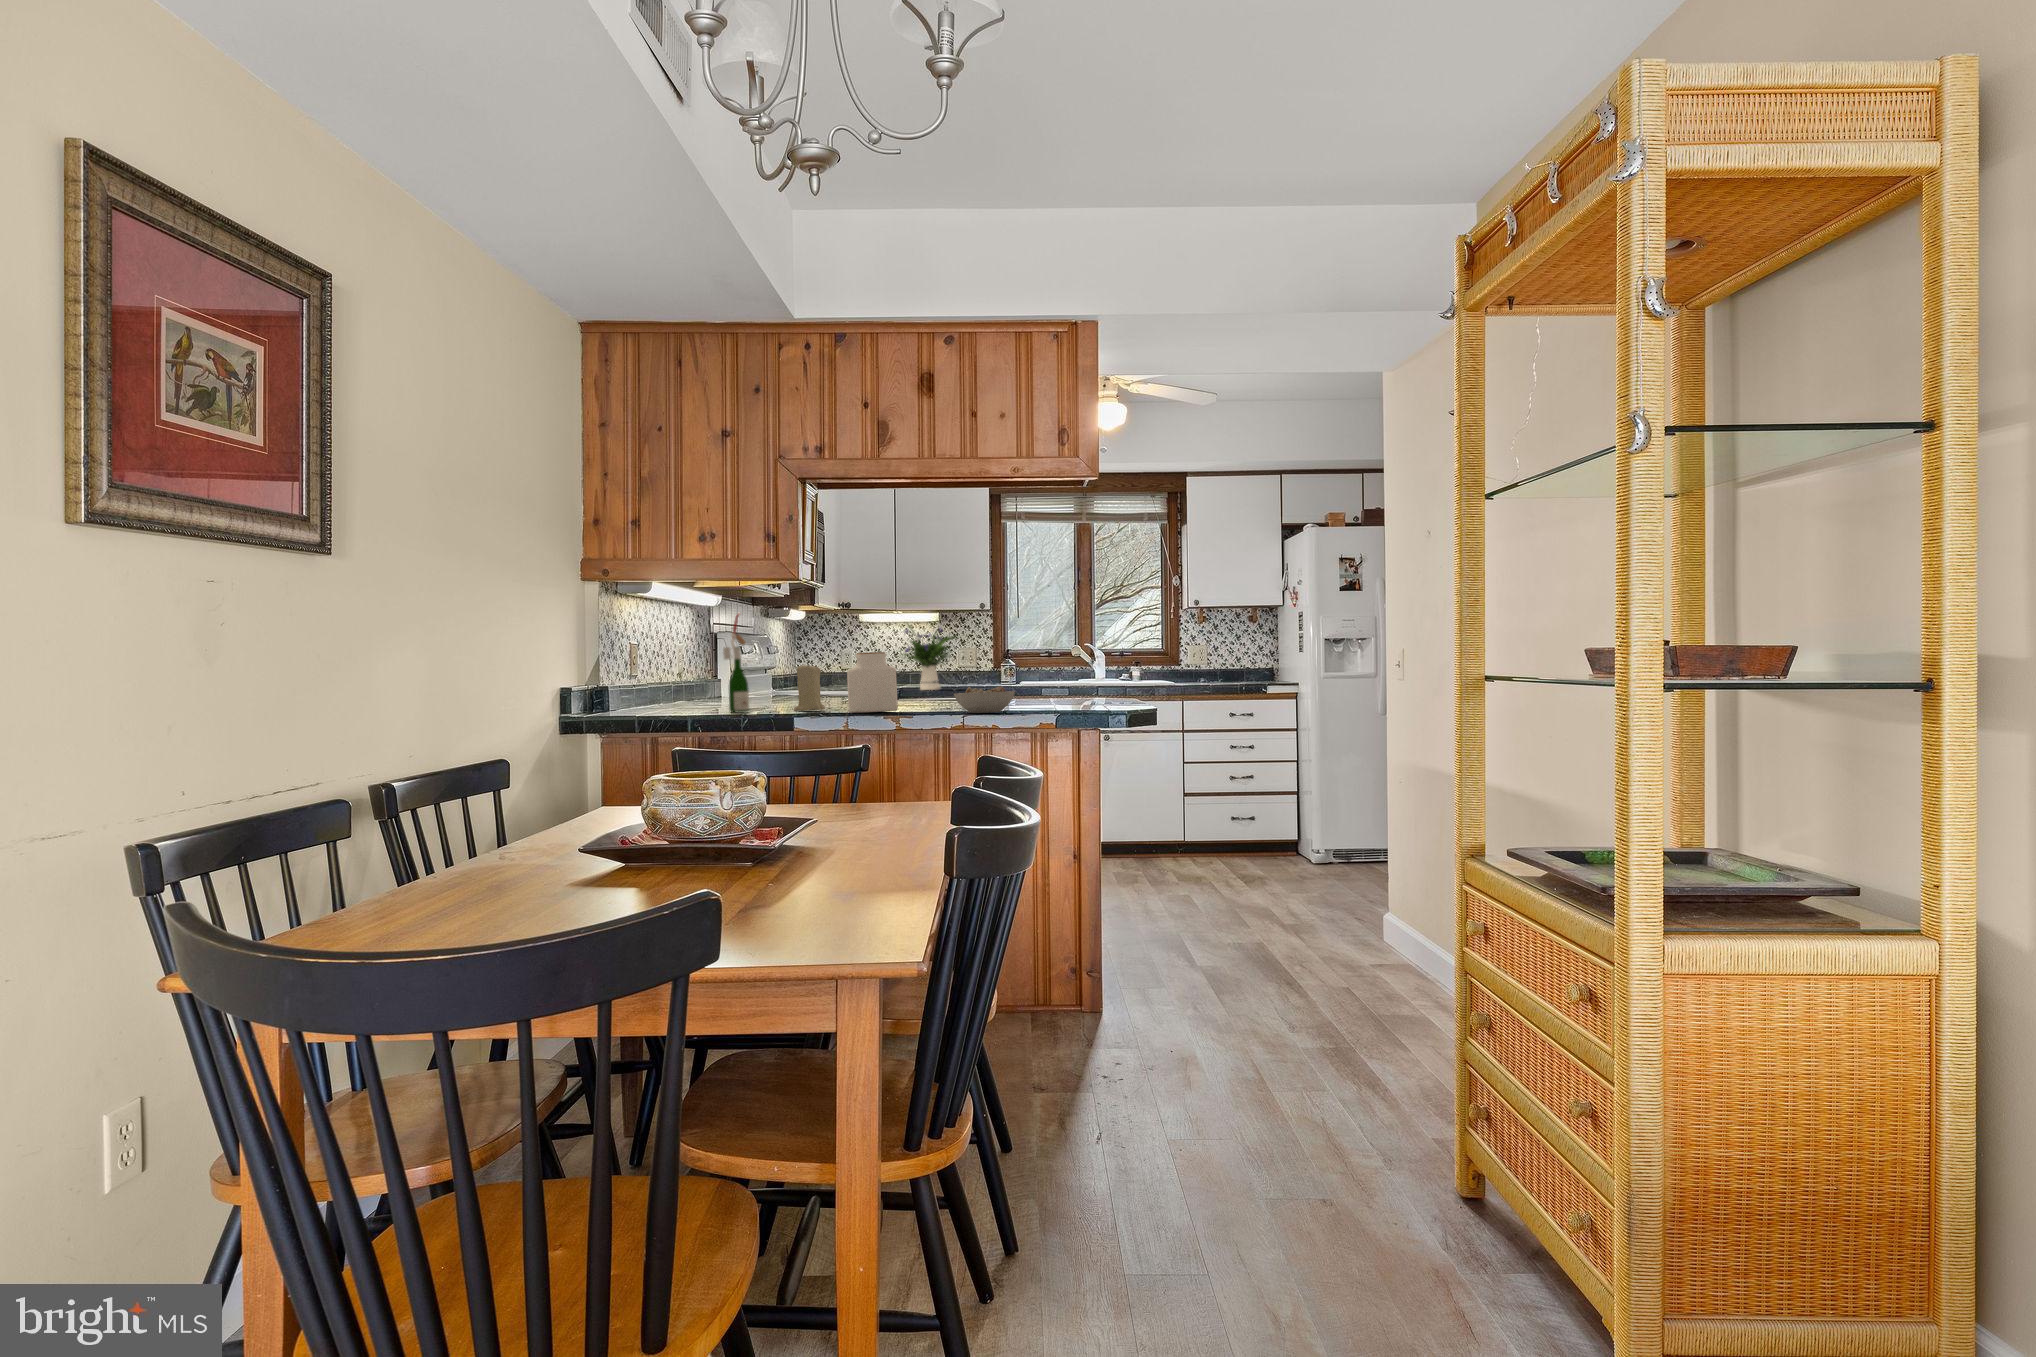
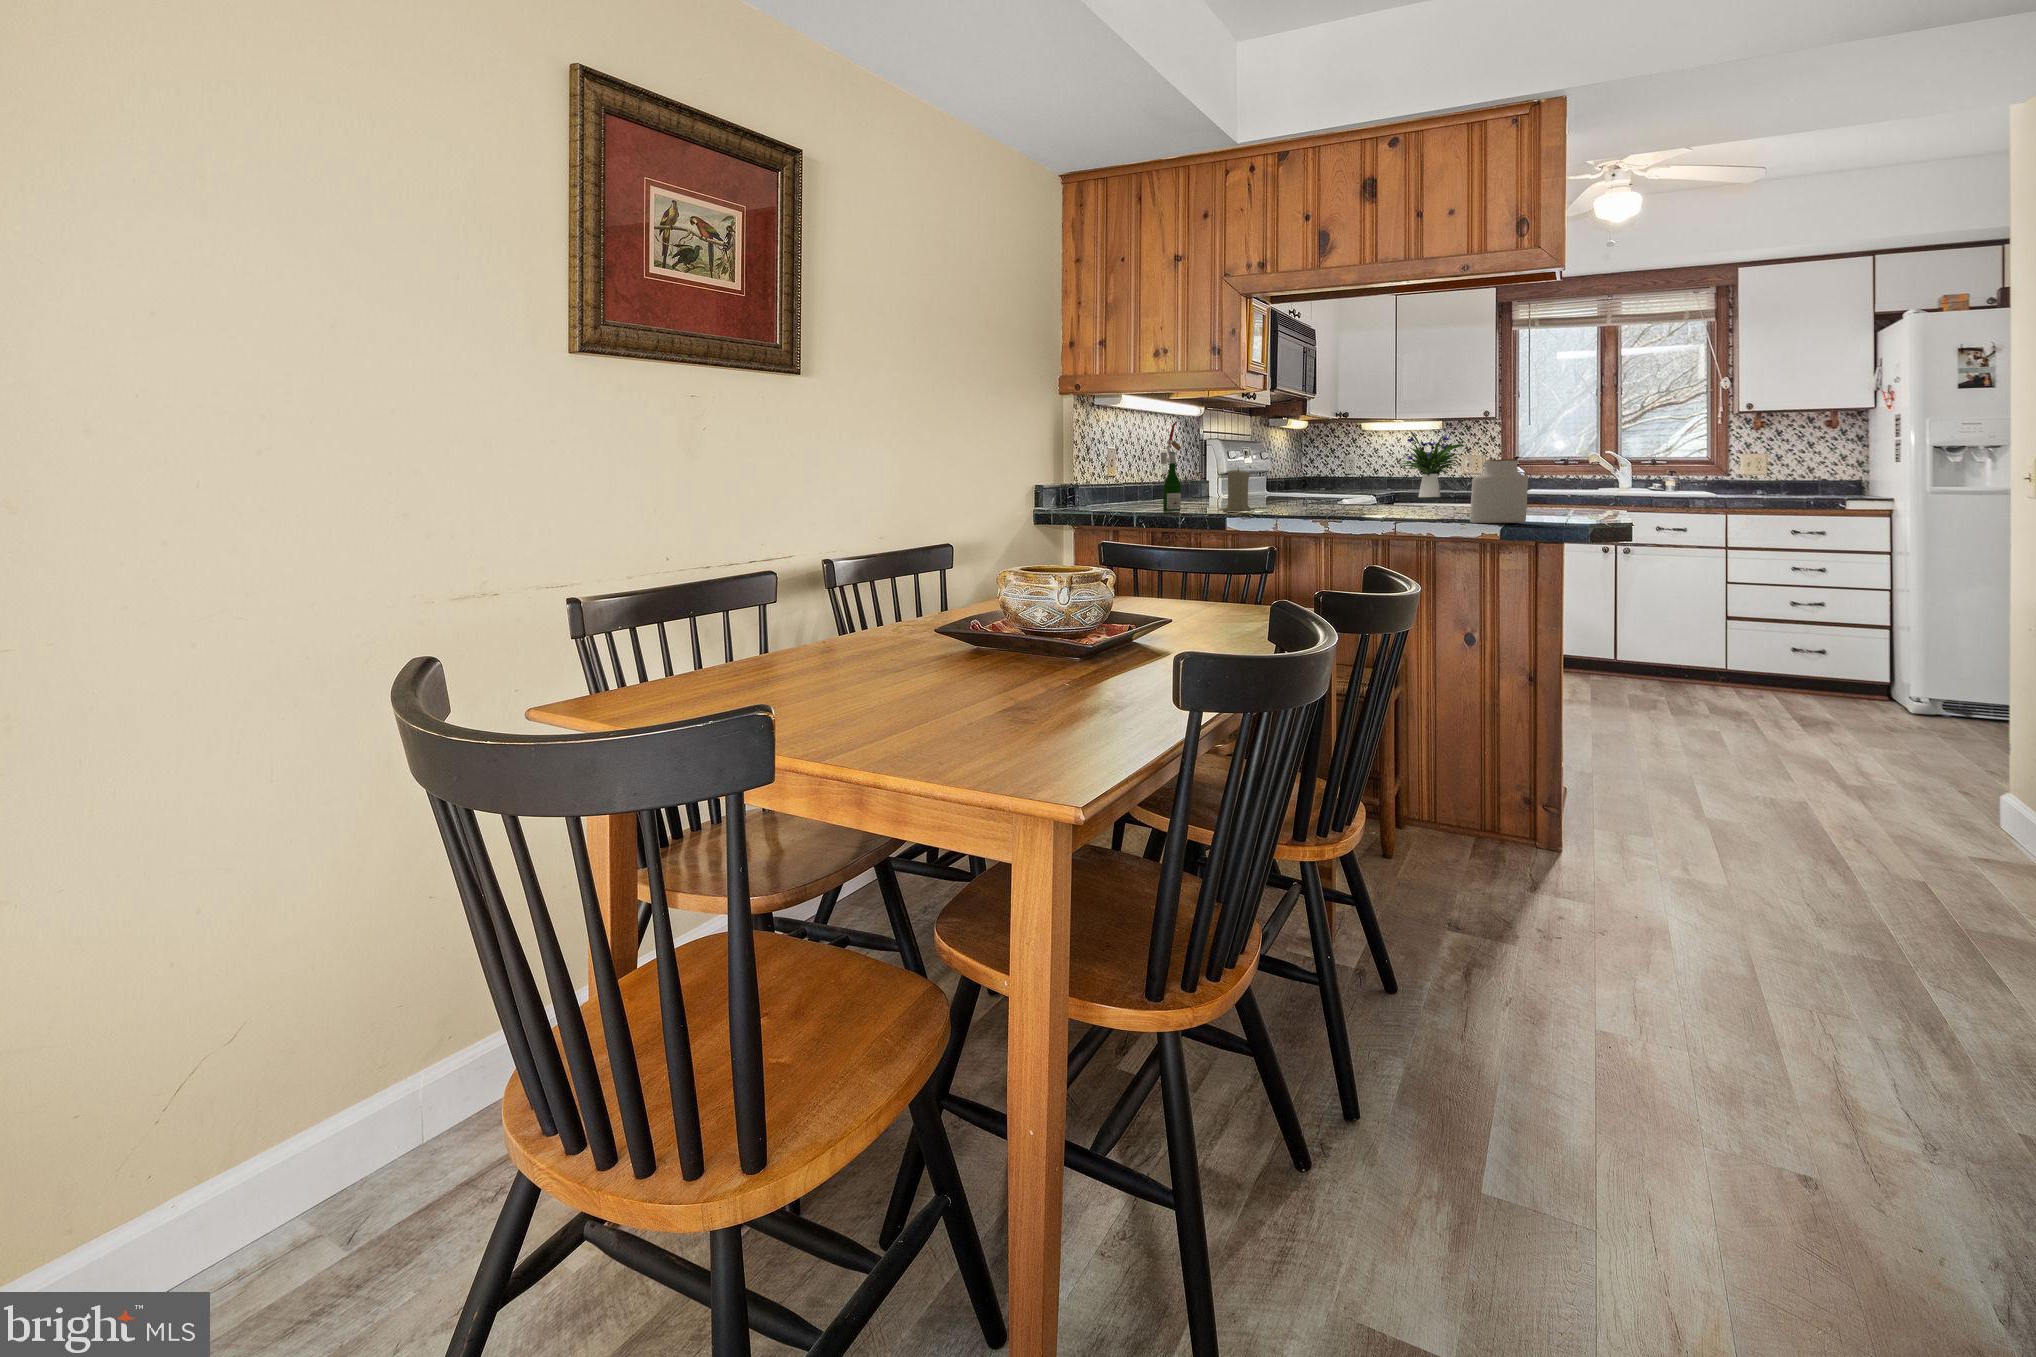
jar: present [847,652,898,713] -> present [1470,459,1528,523]
bowl: present [954,686,1015,713] -> none [1368,493,1433,519]

